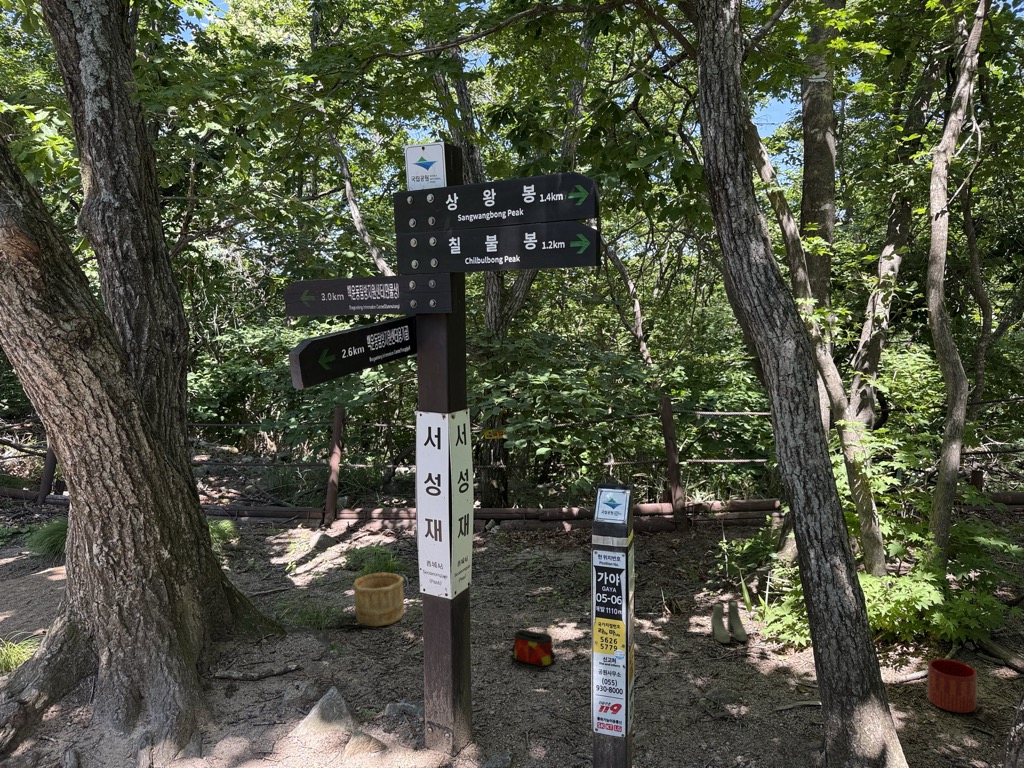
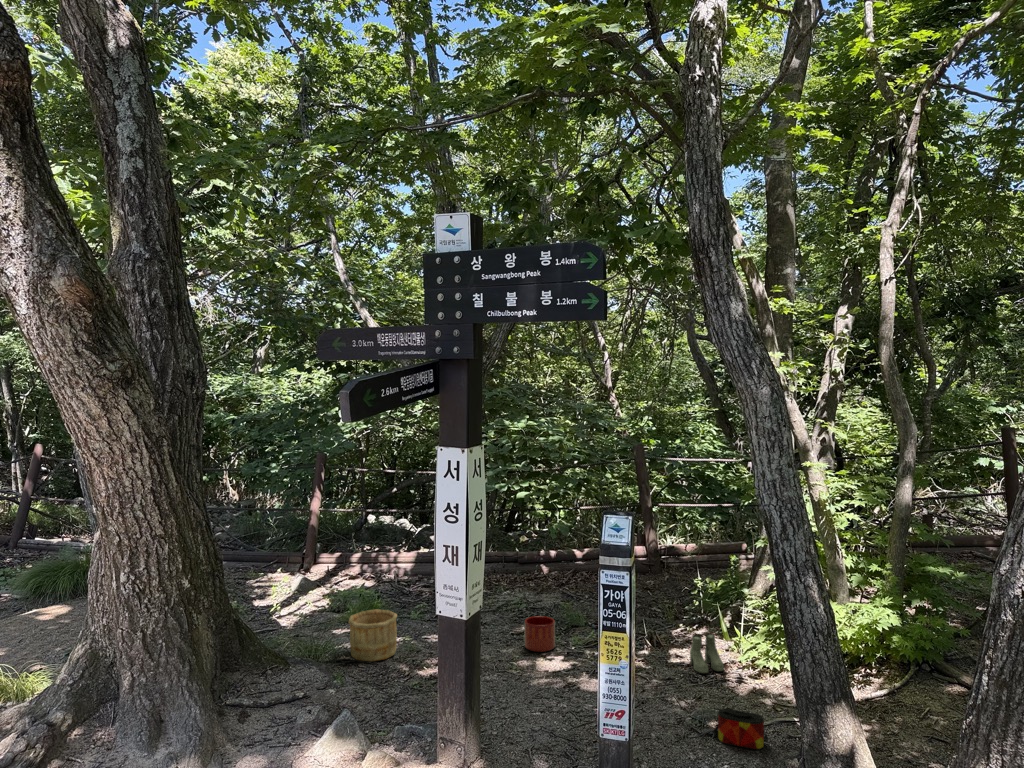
bag: present [511,630,556,666] -> present [713,709,768,750]
planter: present [927,659,977,713] -> present [525,616,555,652]

